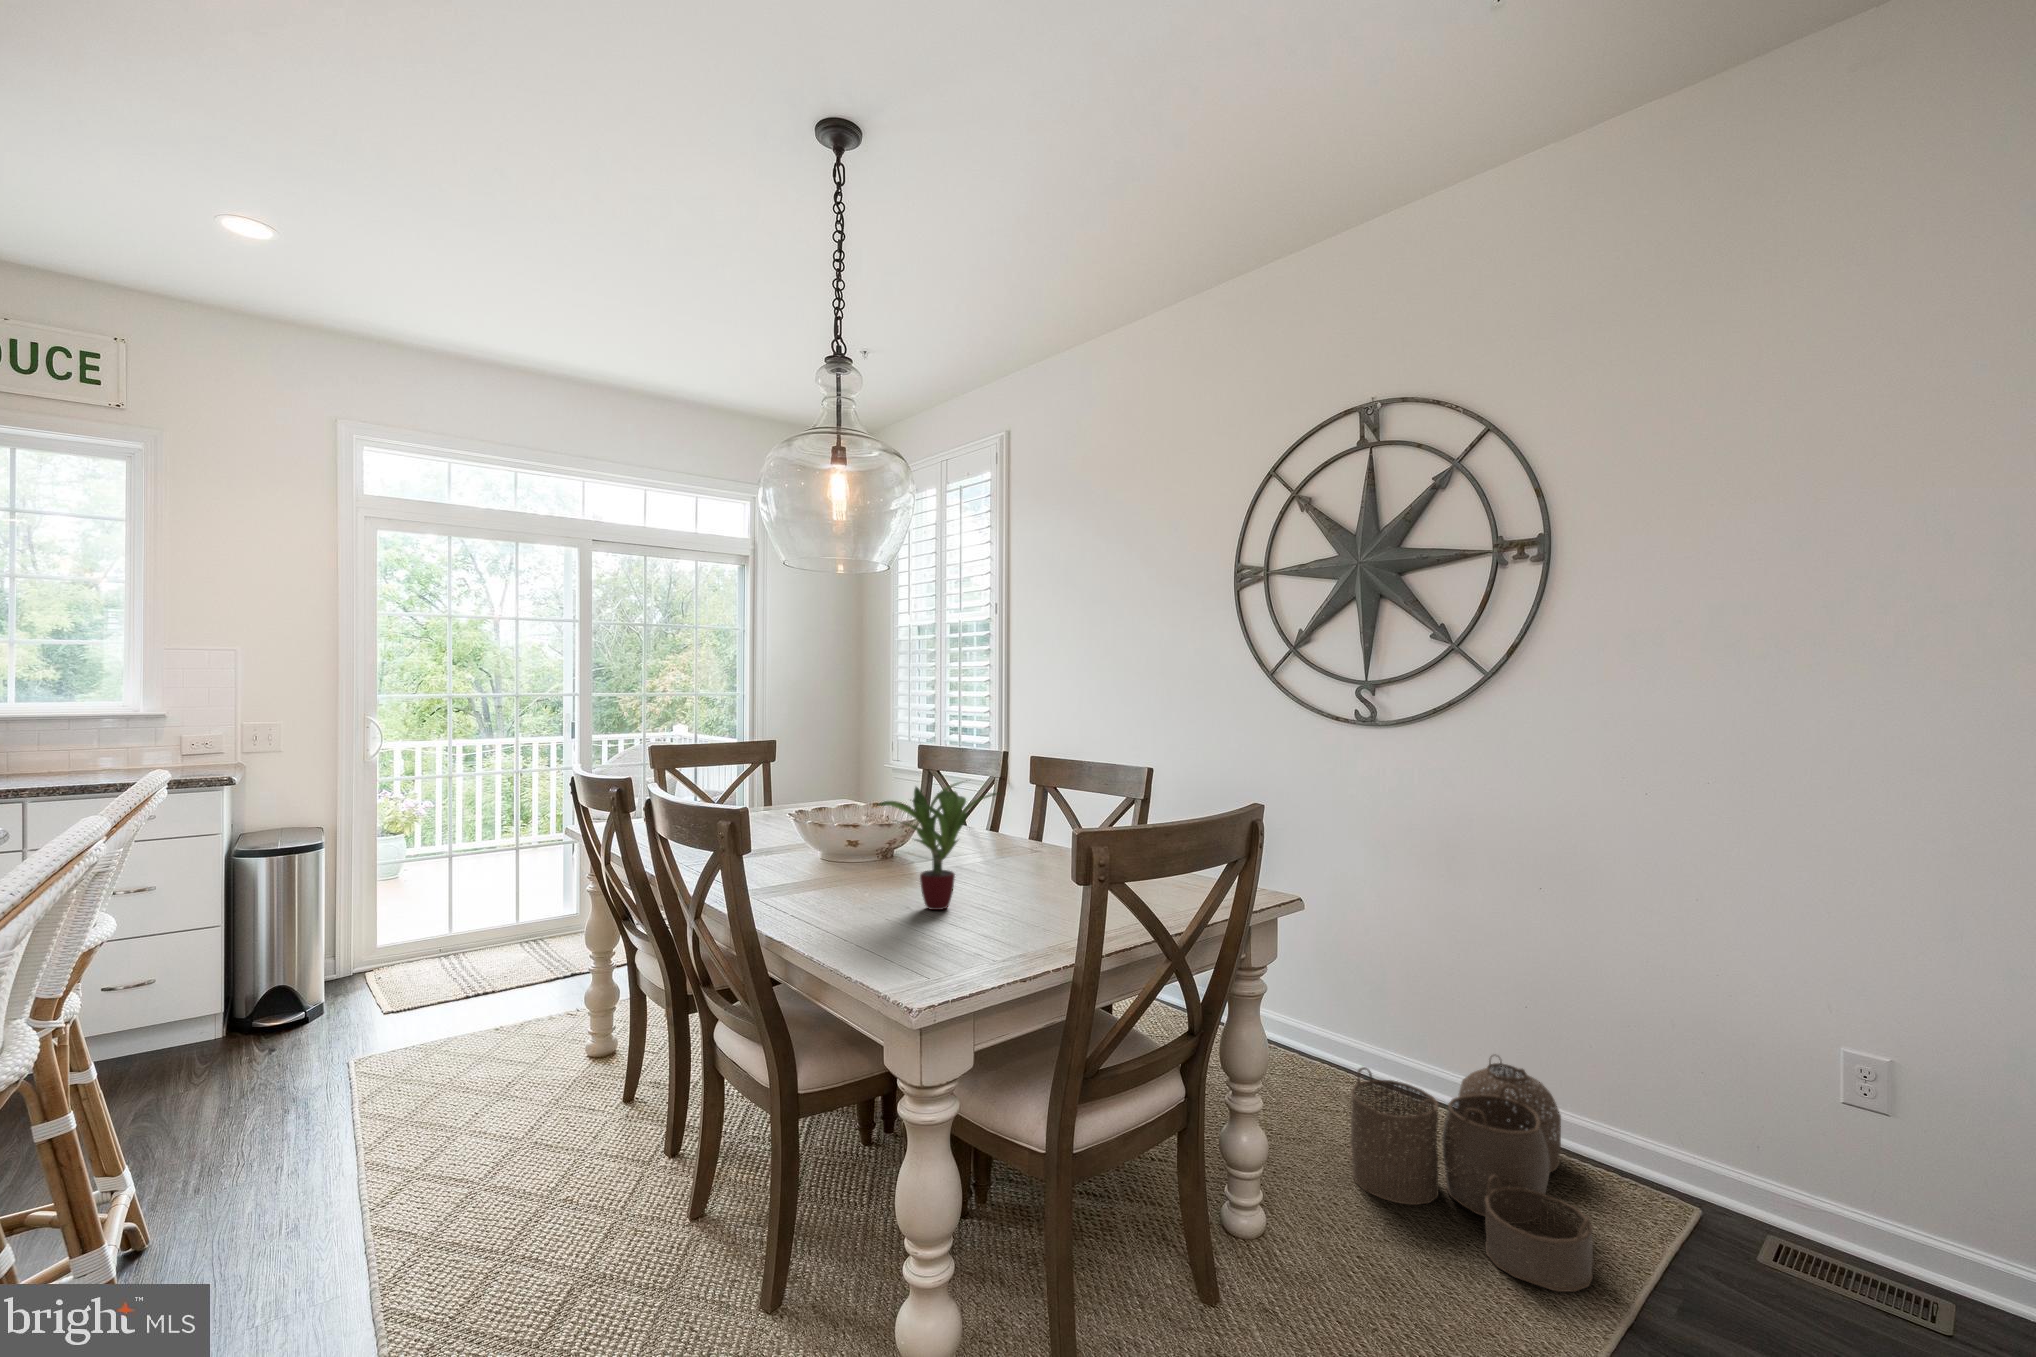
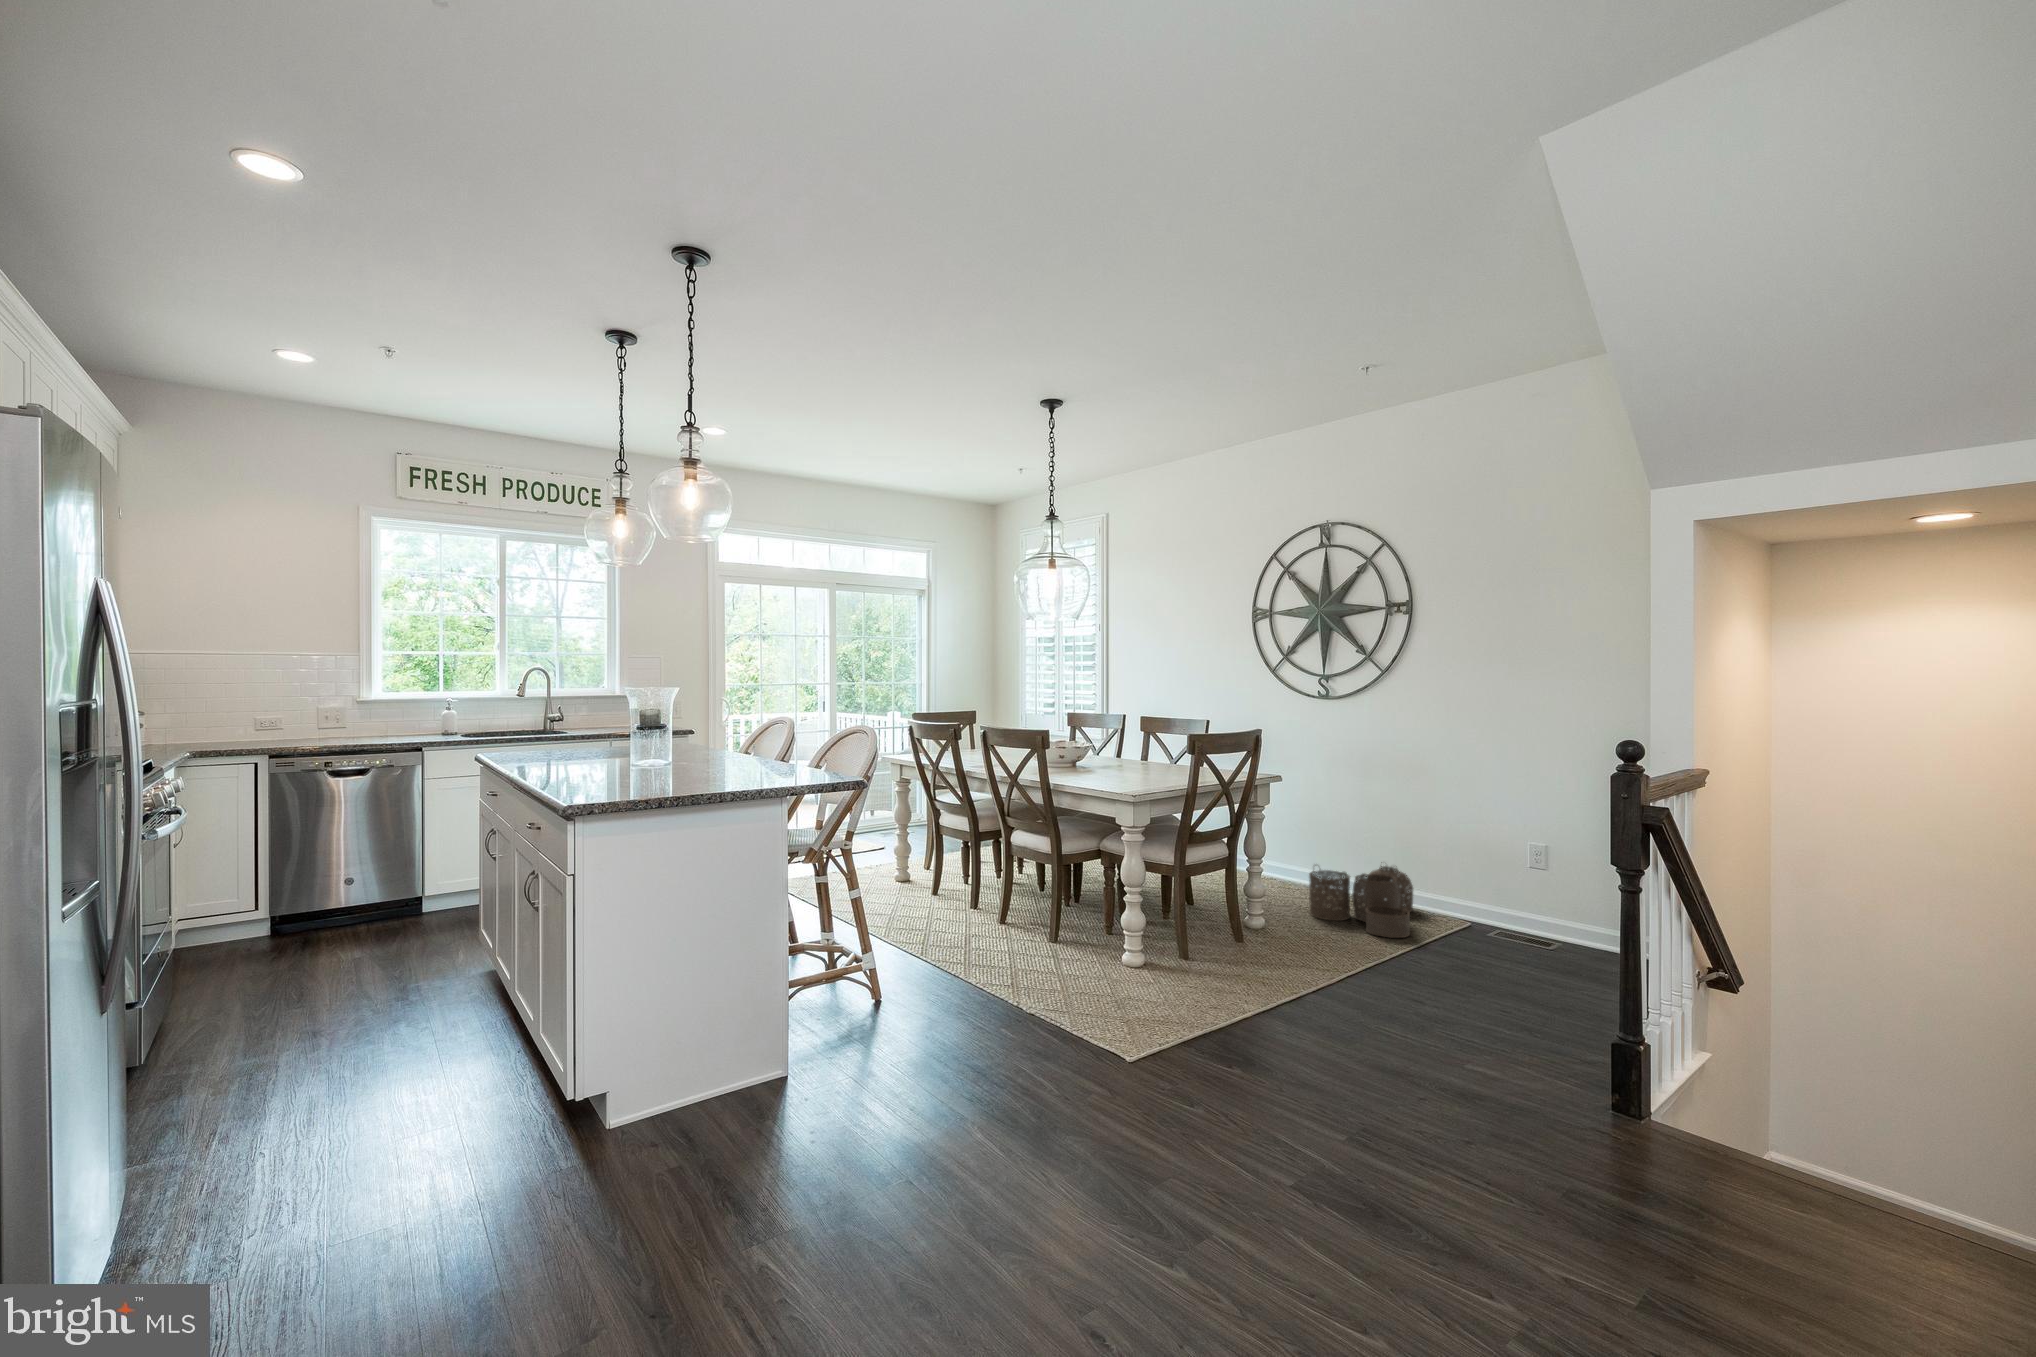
potted plant: present [877,780,1000,910] -> none [1088,720,1151,778]

